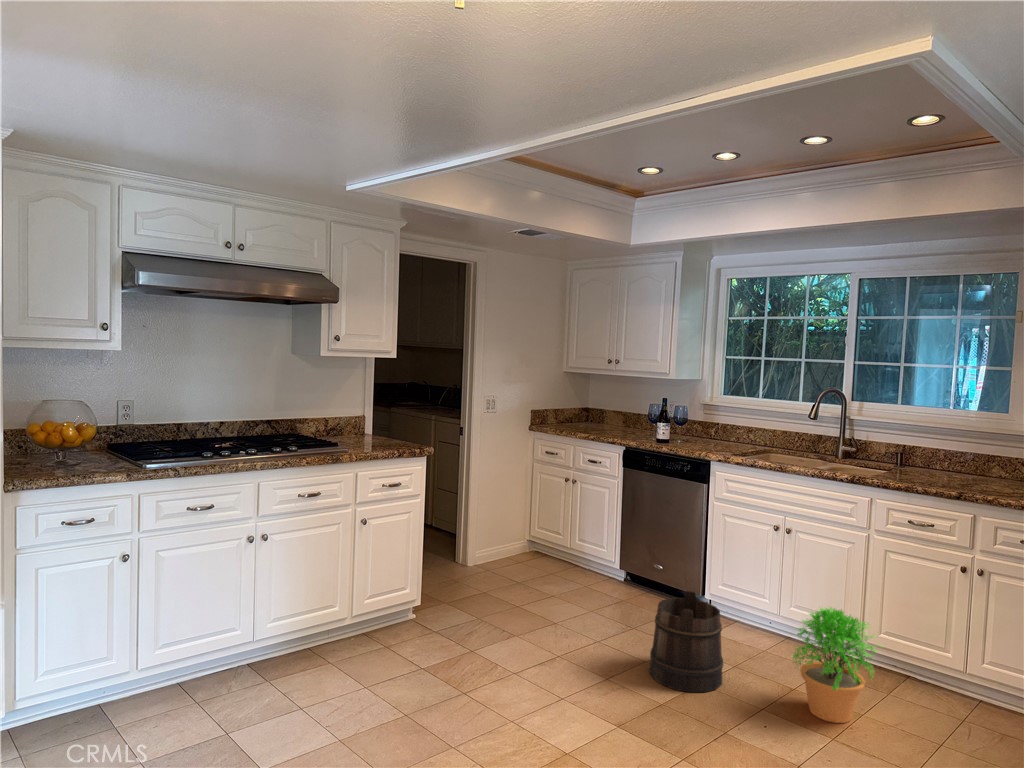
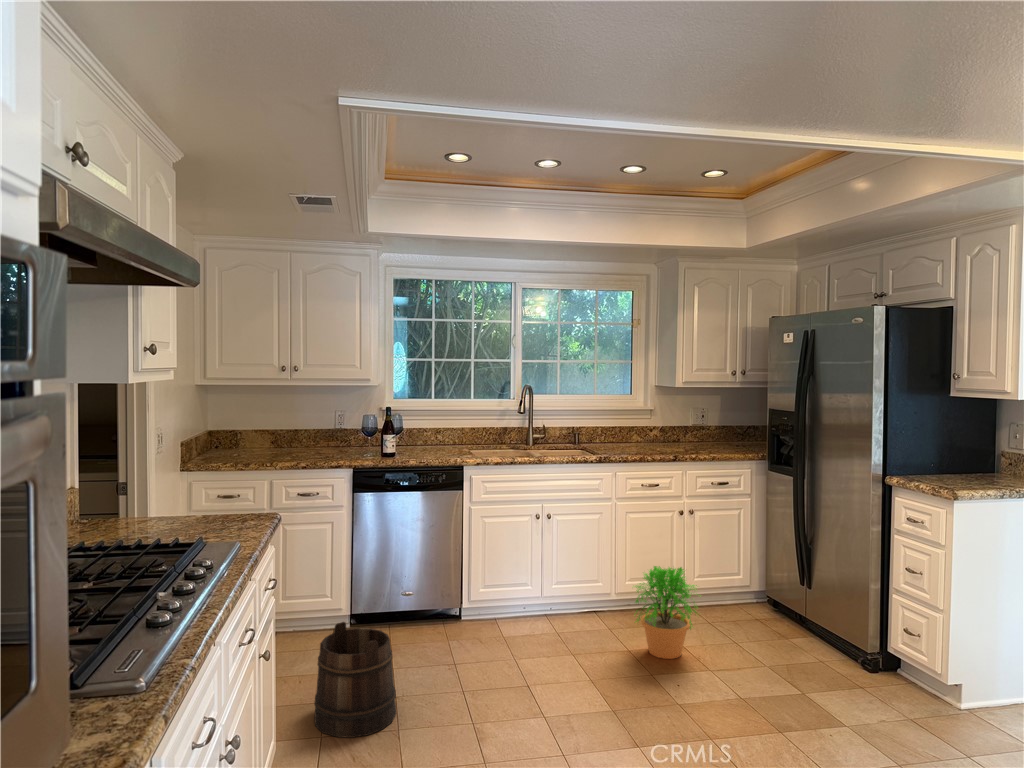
bucket: present [650,591,723,692] -> present [314,622,396,738]

